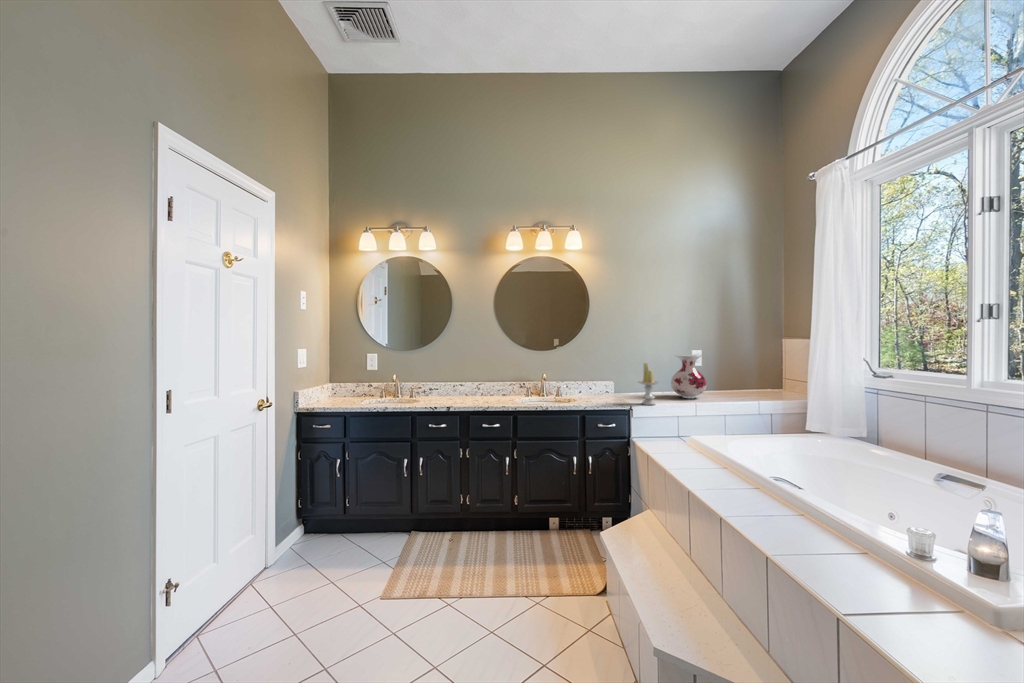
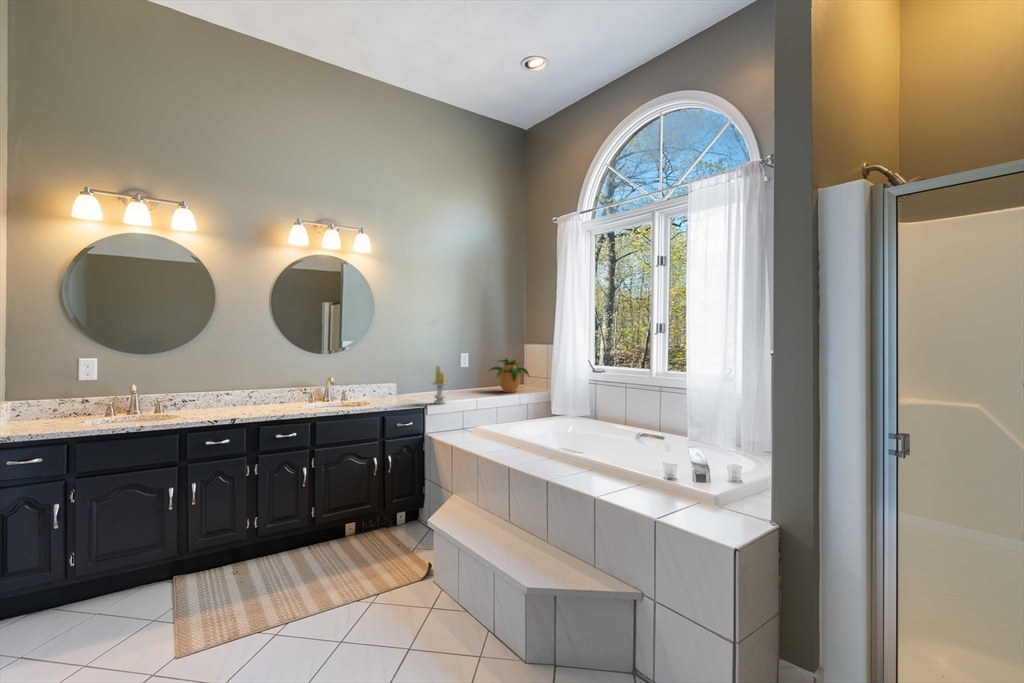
potted plant: none [723,354,781,397] -> present [489,358,529,392]
vase: present [671,355,707,398] -> none [451,357,480,396]

